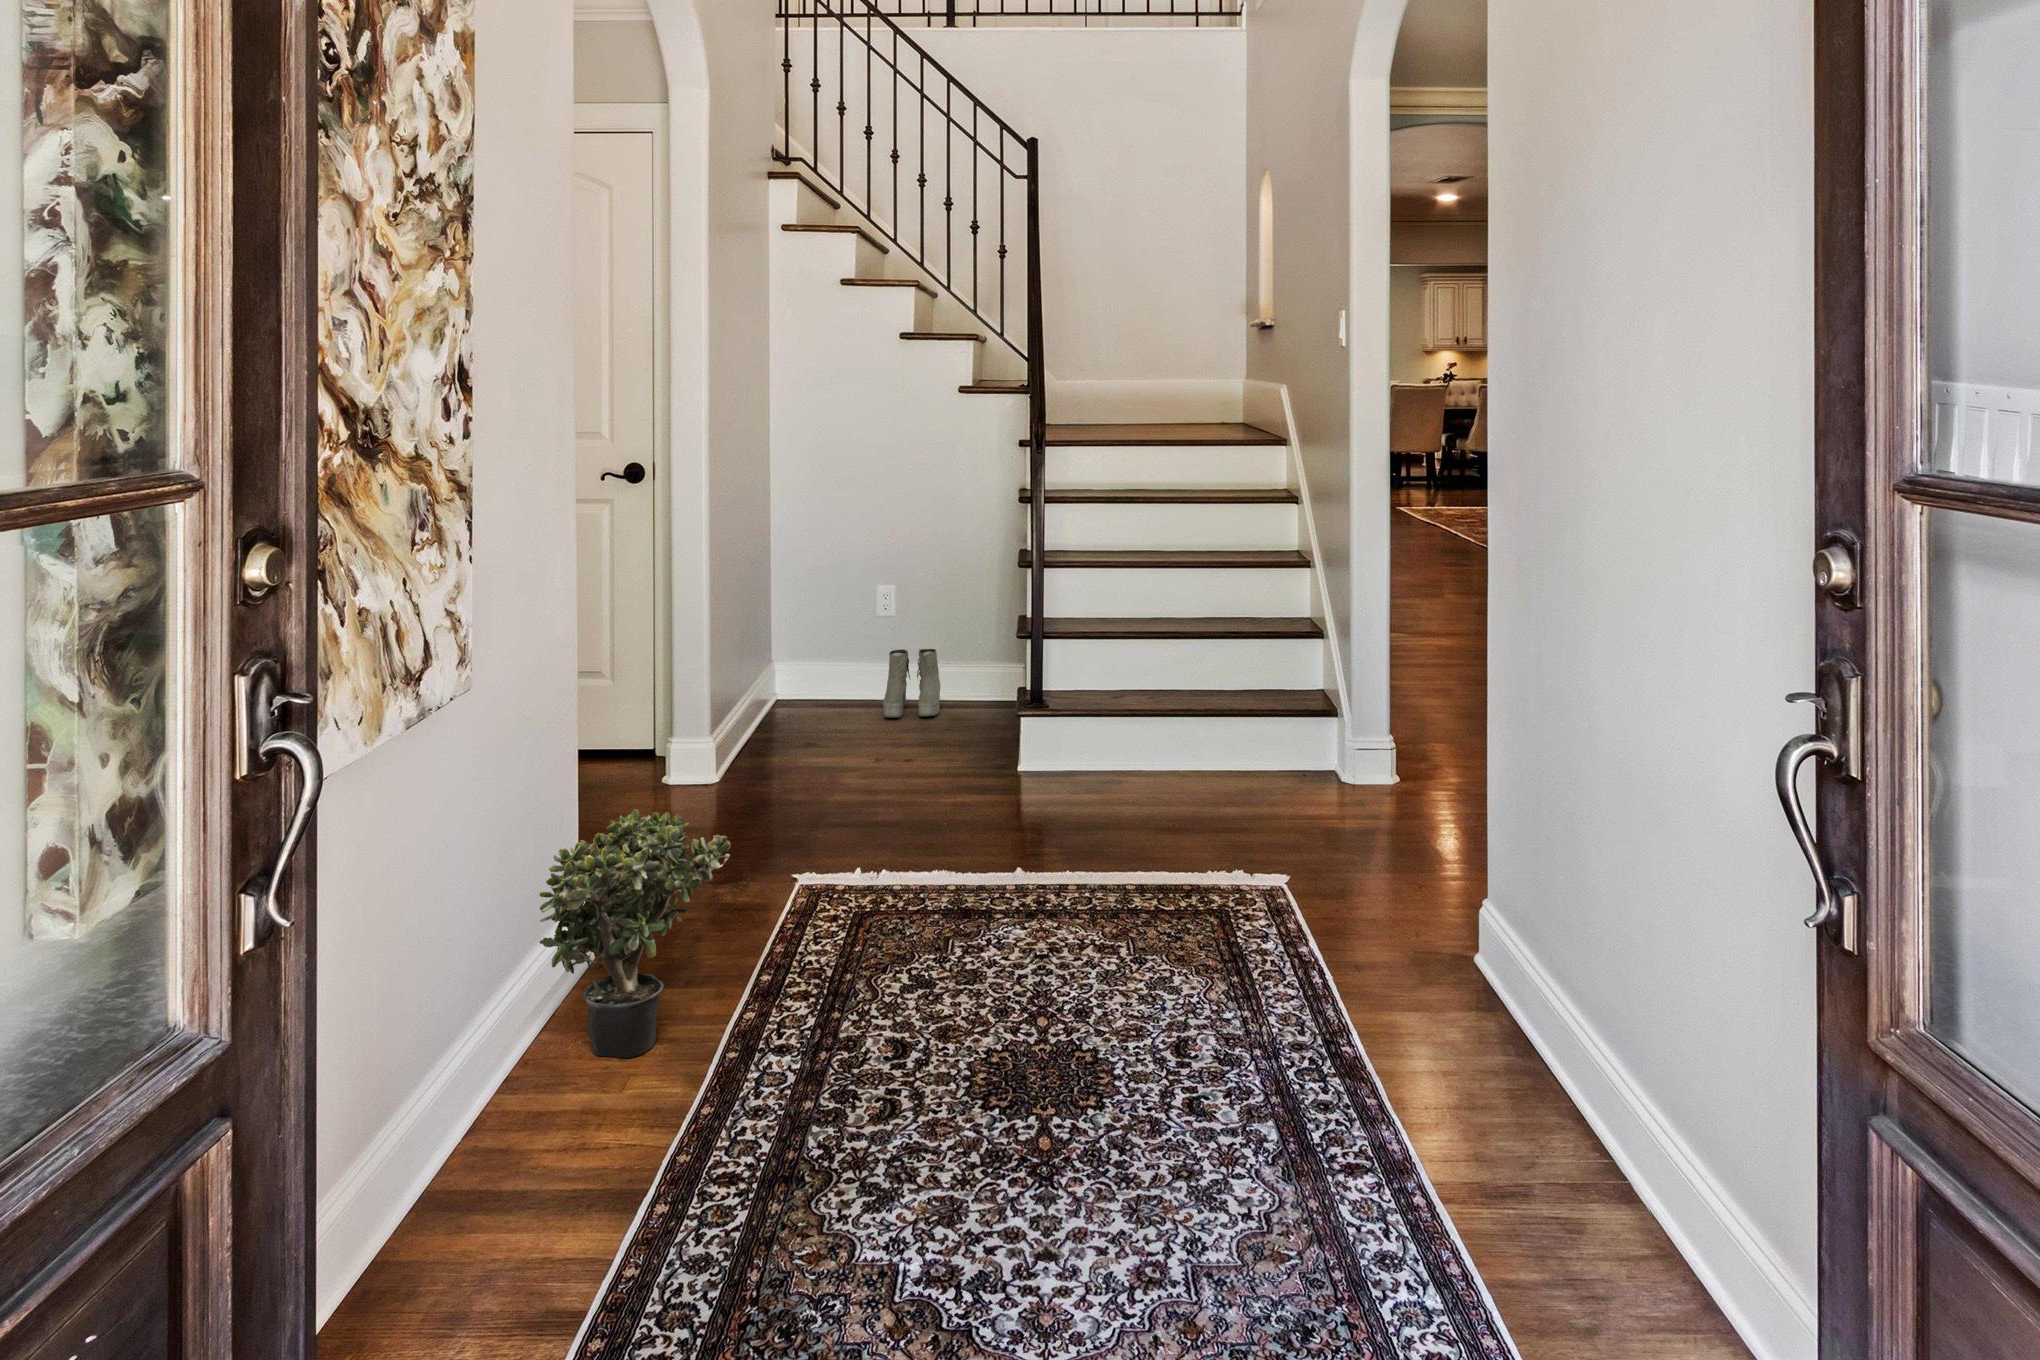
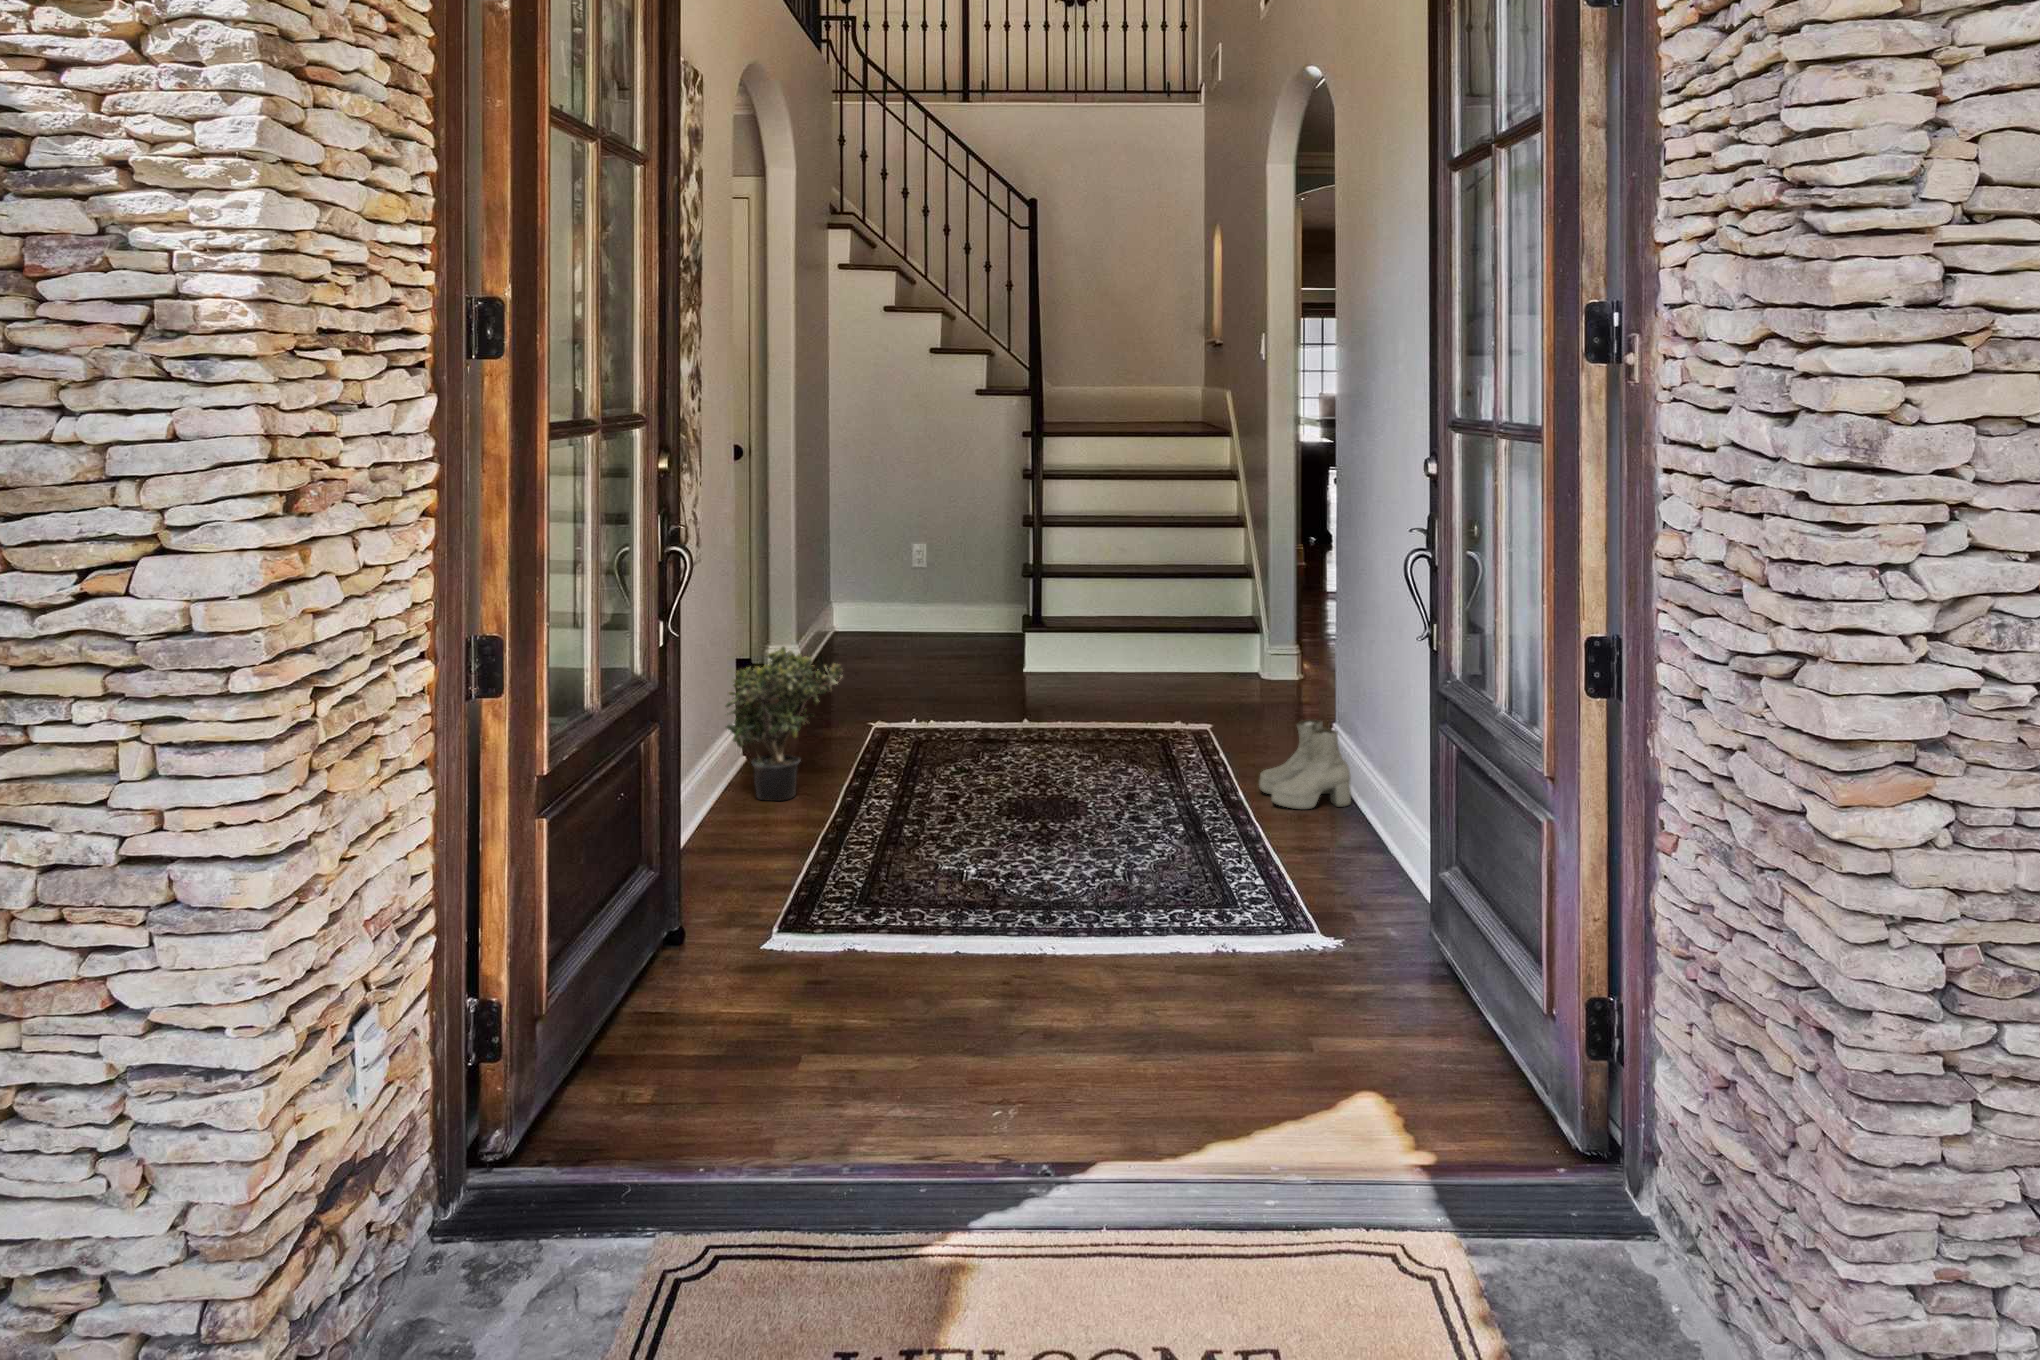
boots: present [883,649,940,718] -> present [1259,719,1351,809]

